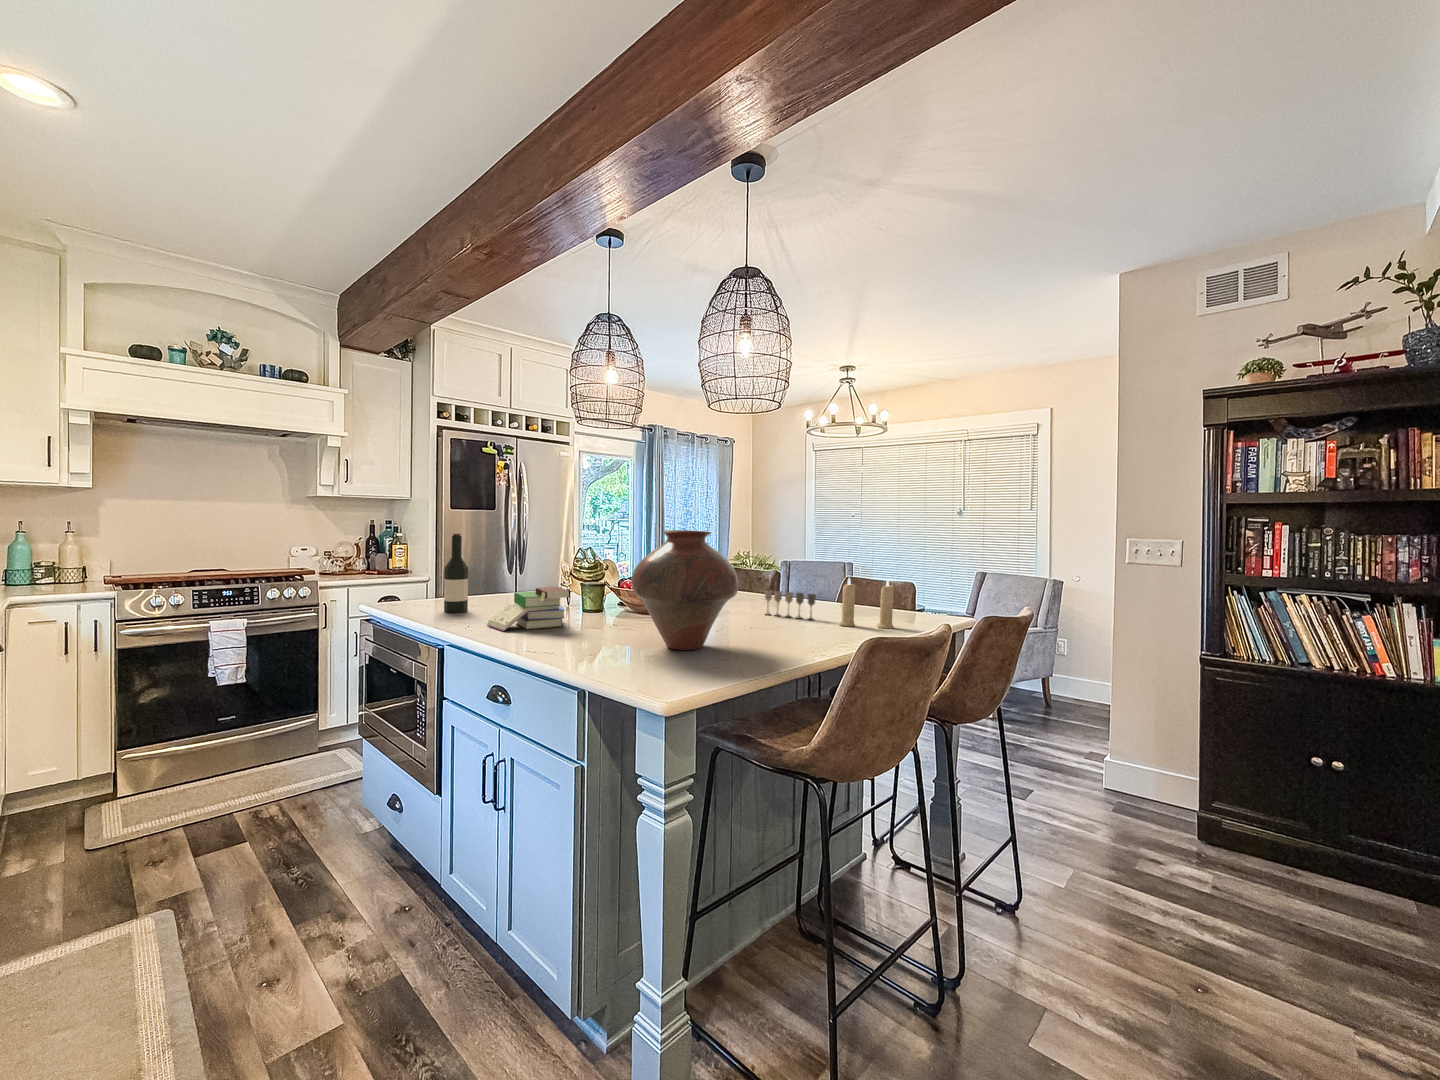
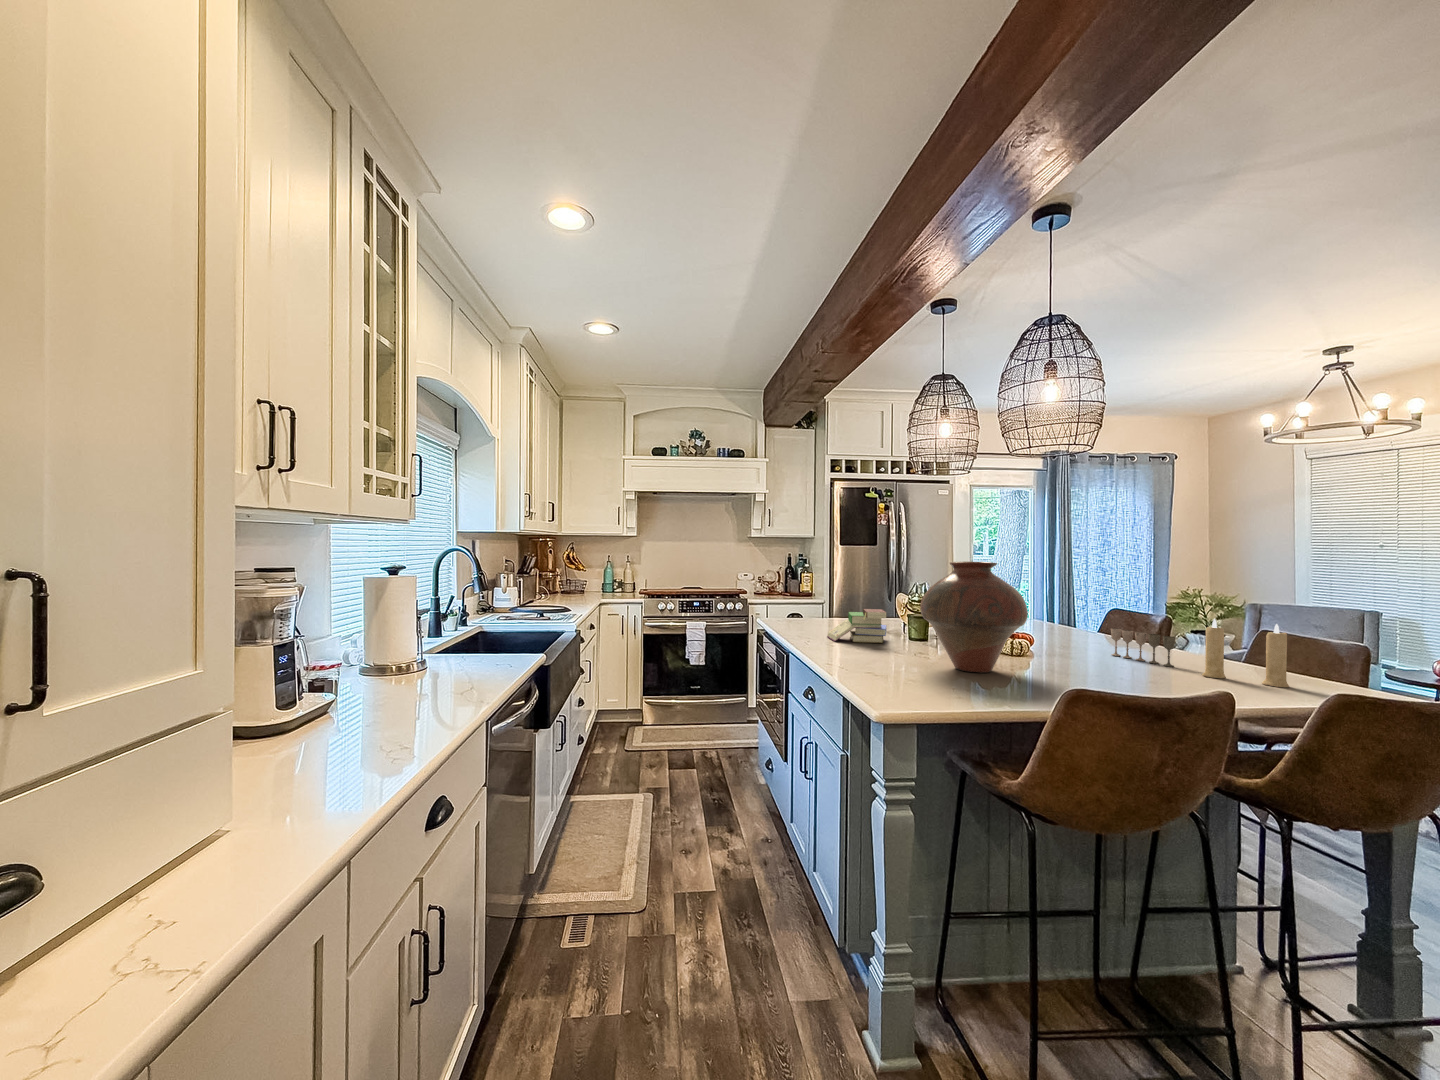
wine bottle: present [444,534,468,612] -> none [808,564,825,626]

